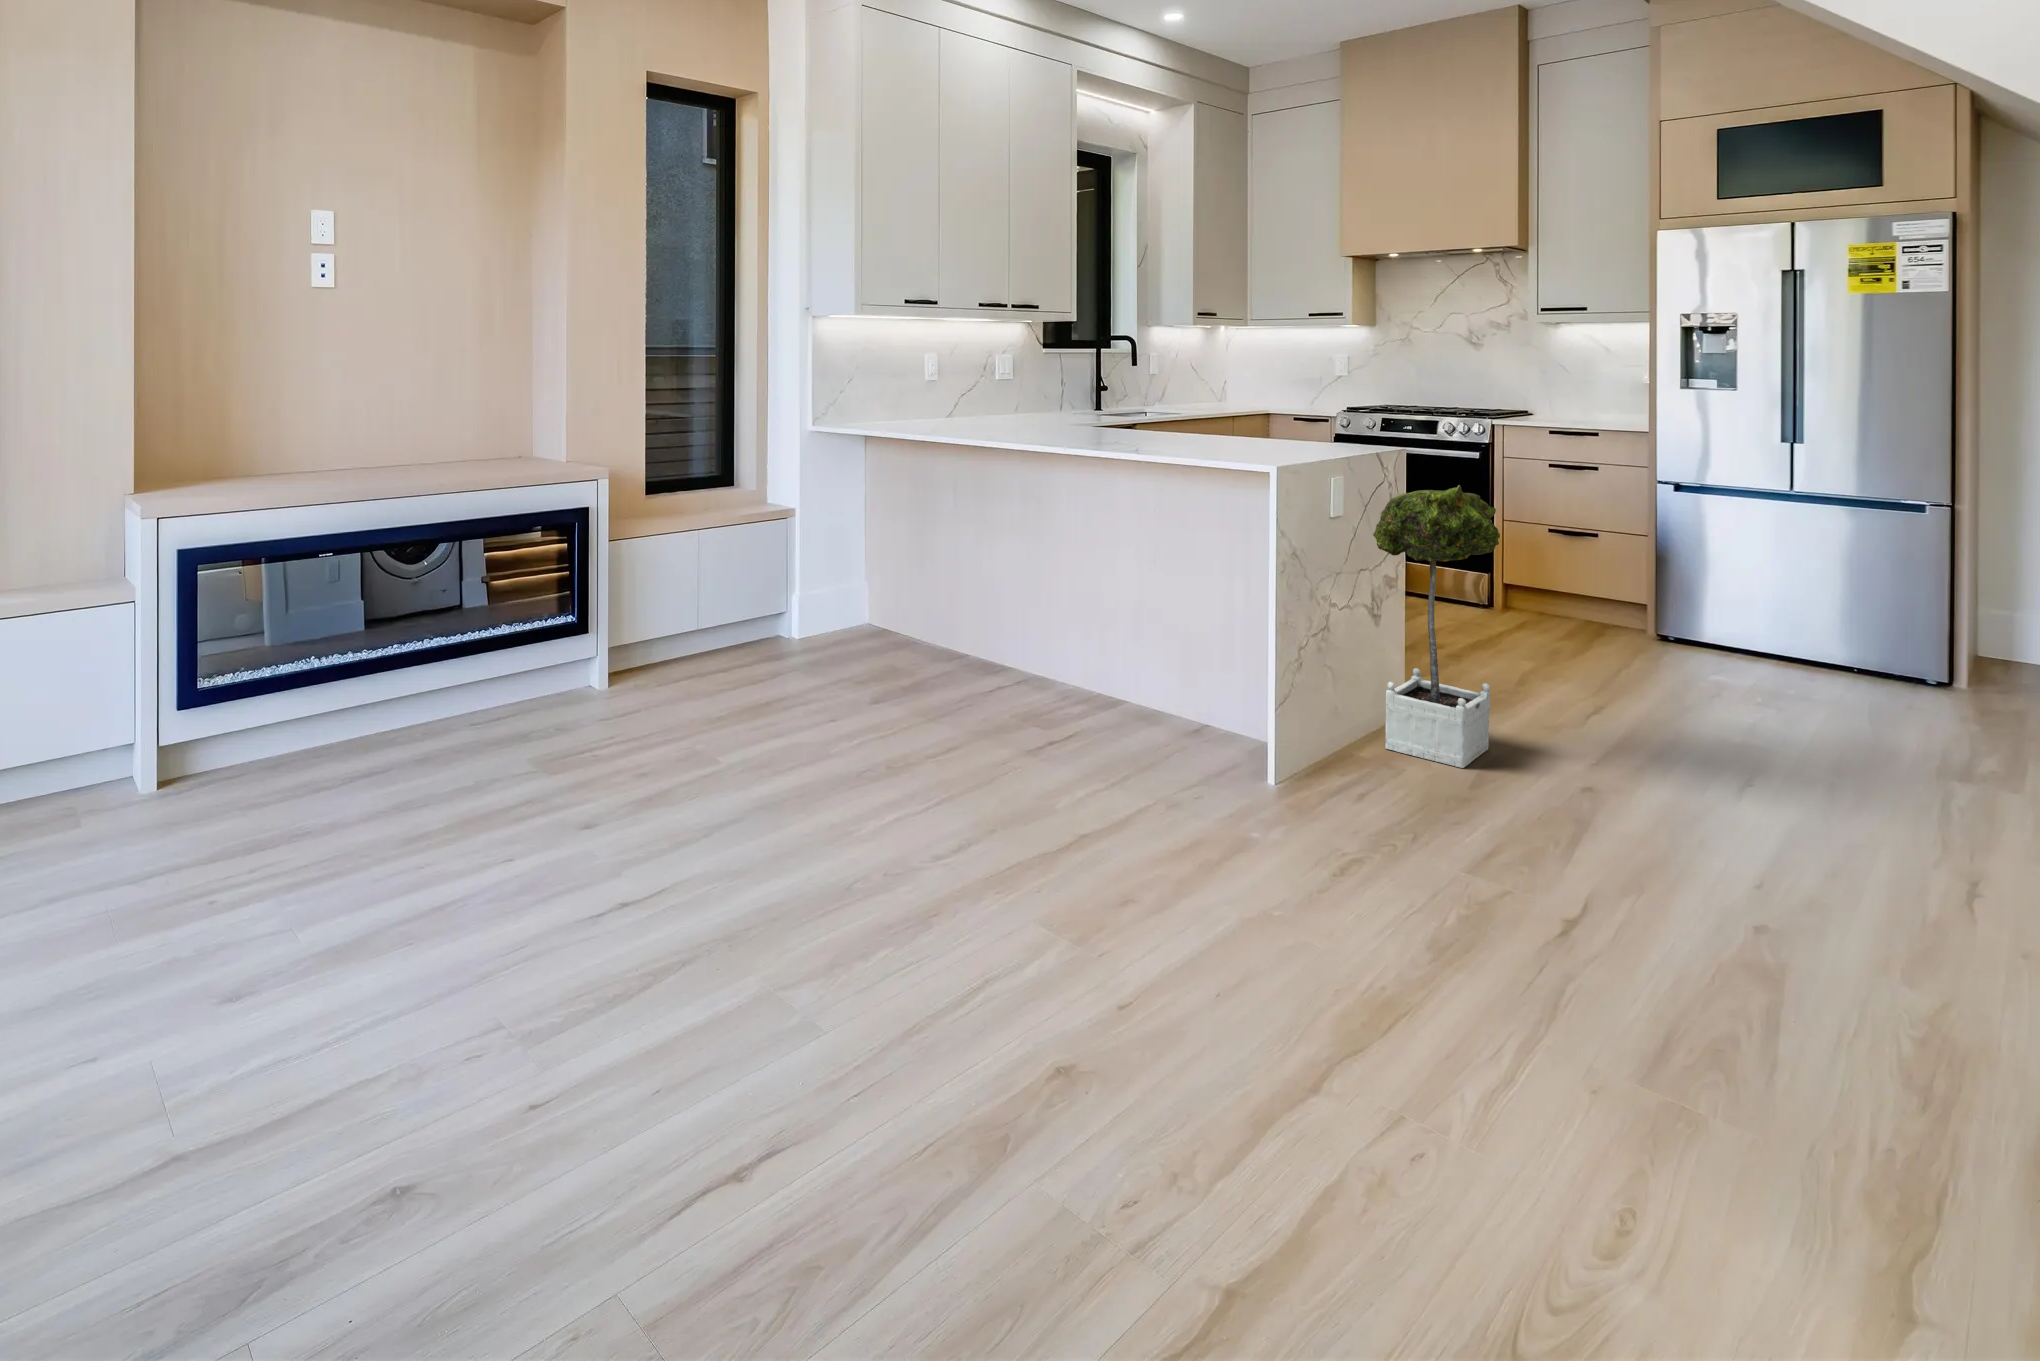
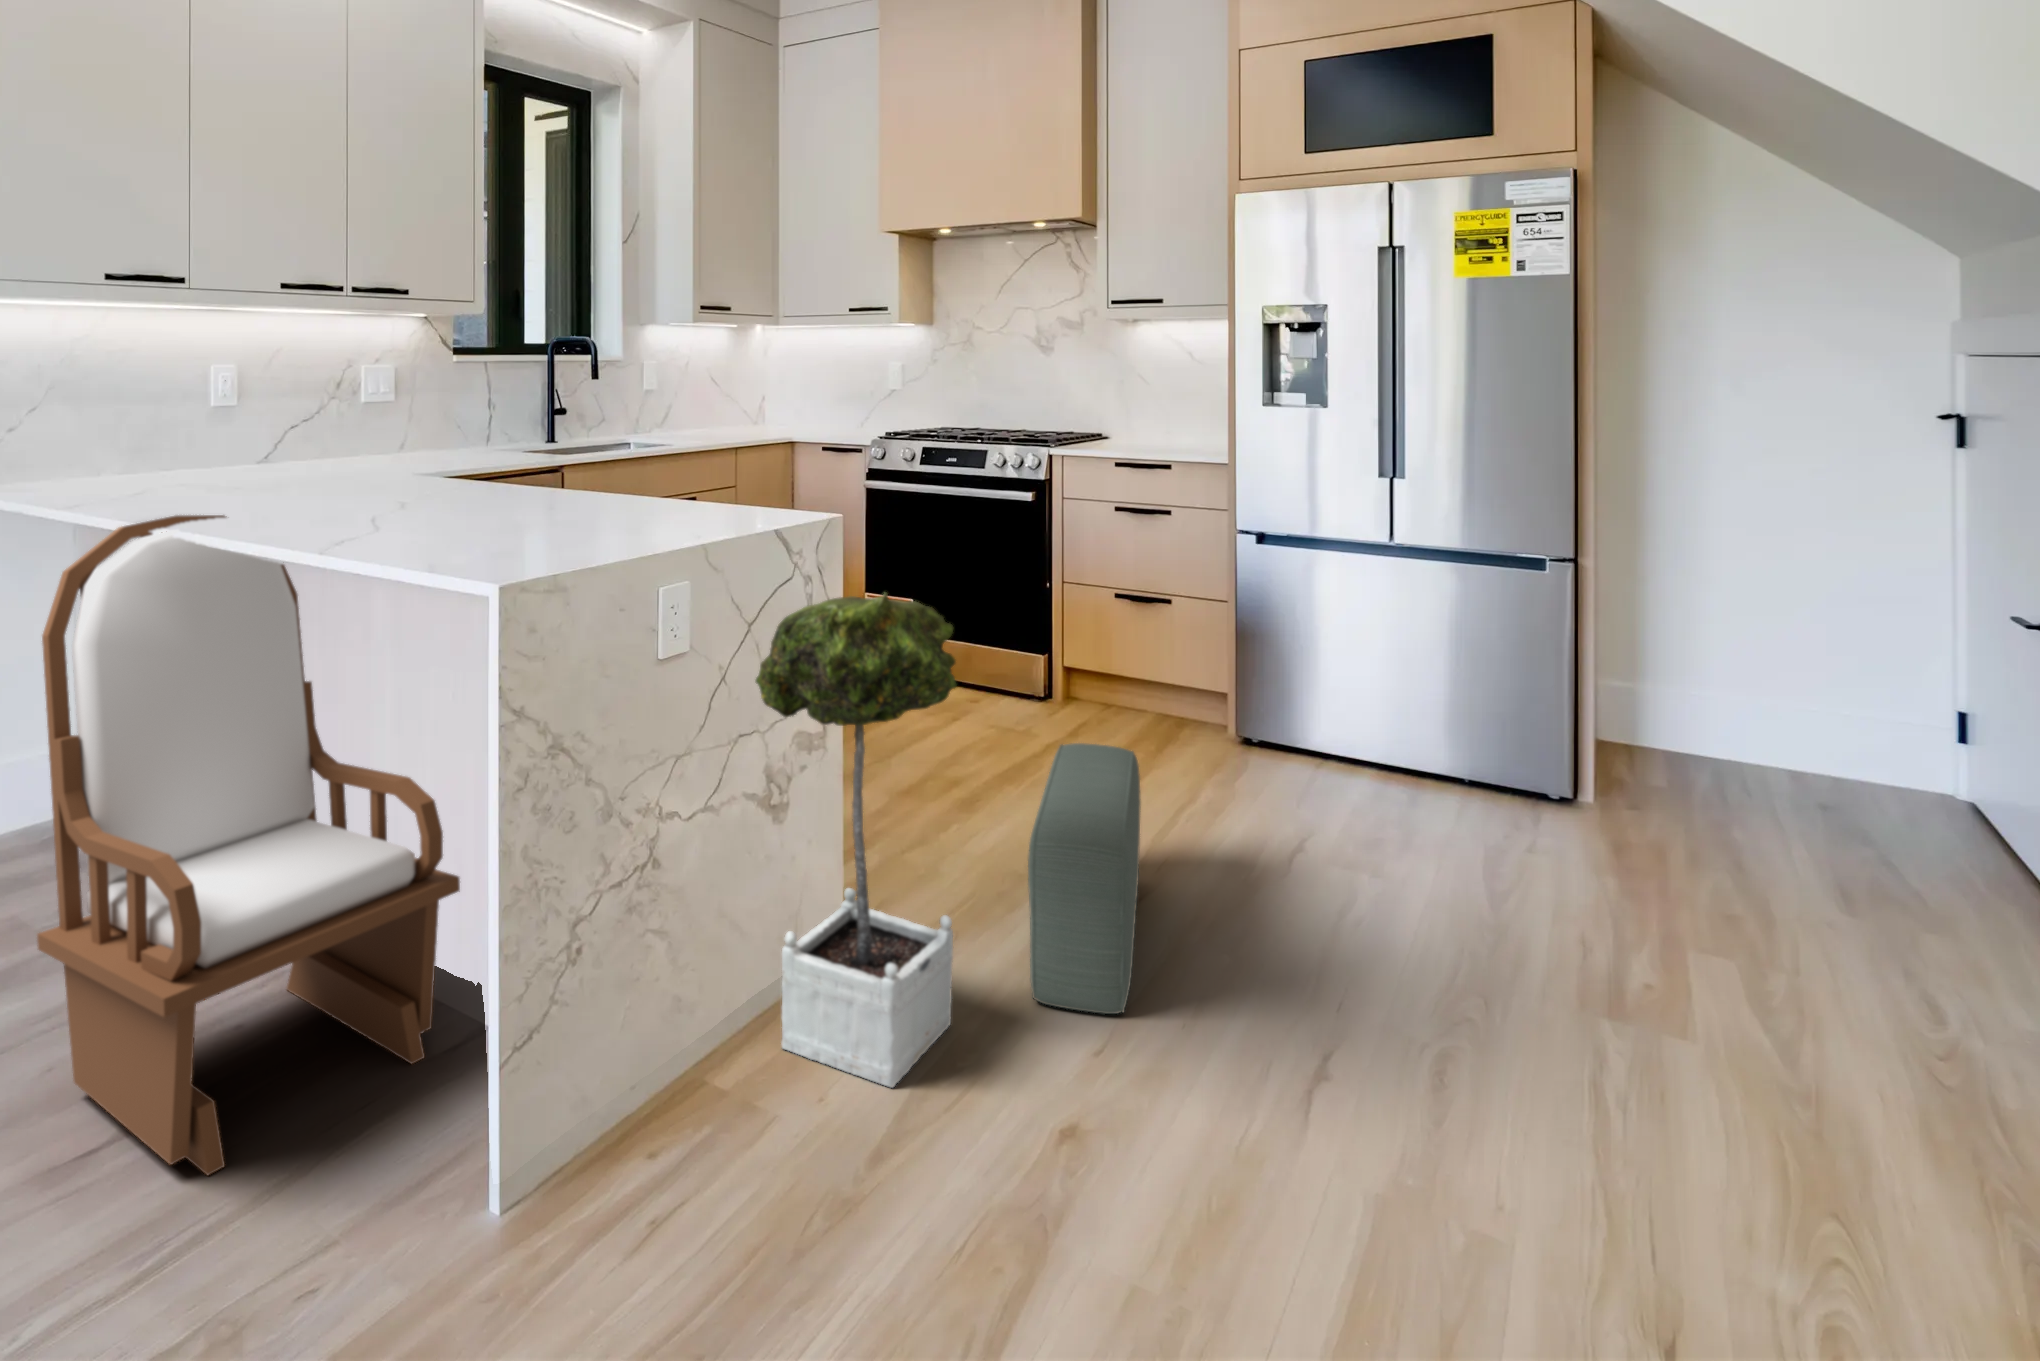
armchair: none [970,435,1190,762] -> present [37,515,460,1175]
pouf: none [1533,608,1607,753] -> present [1028,743,1141,1014]

